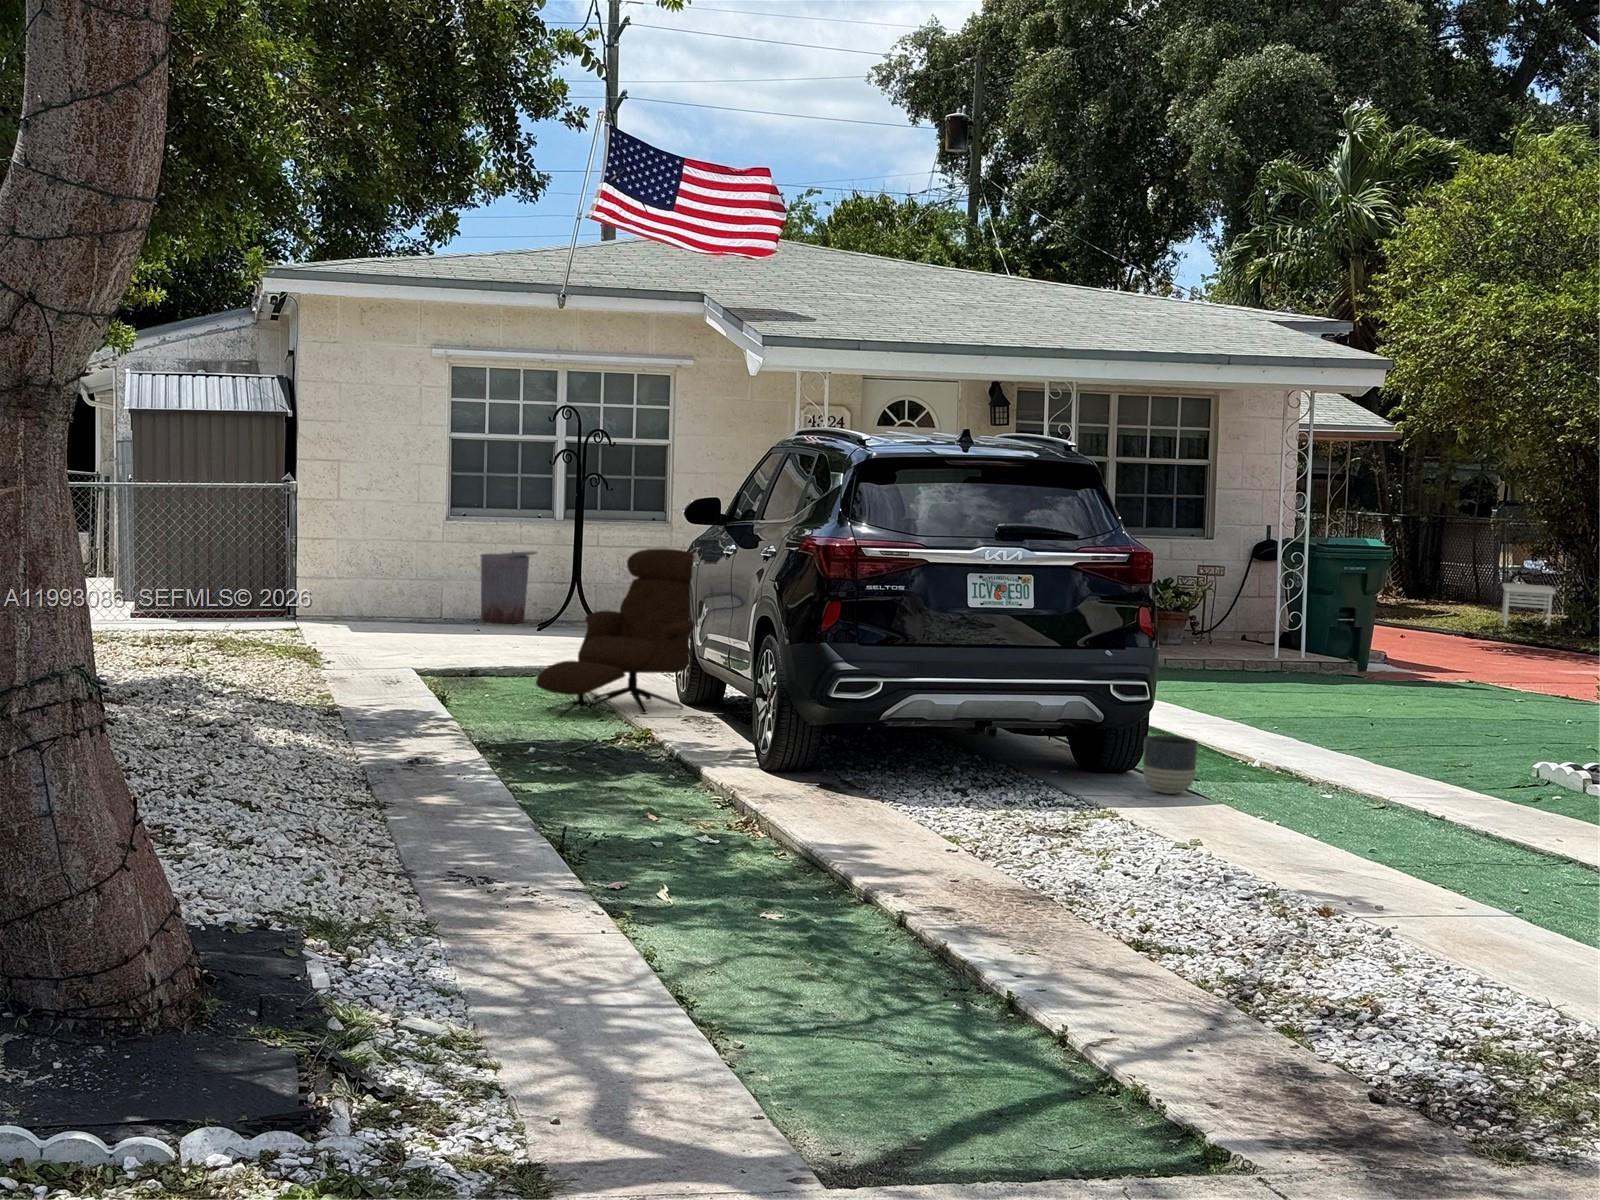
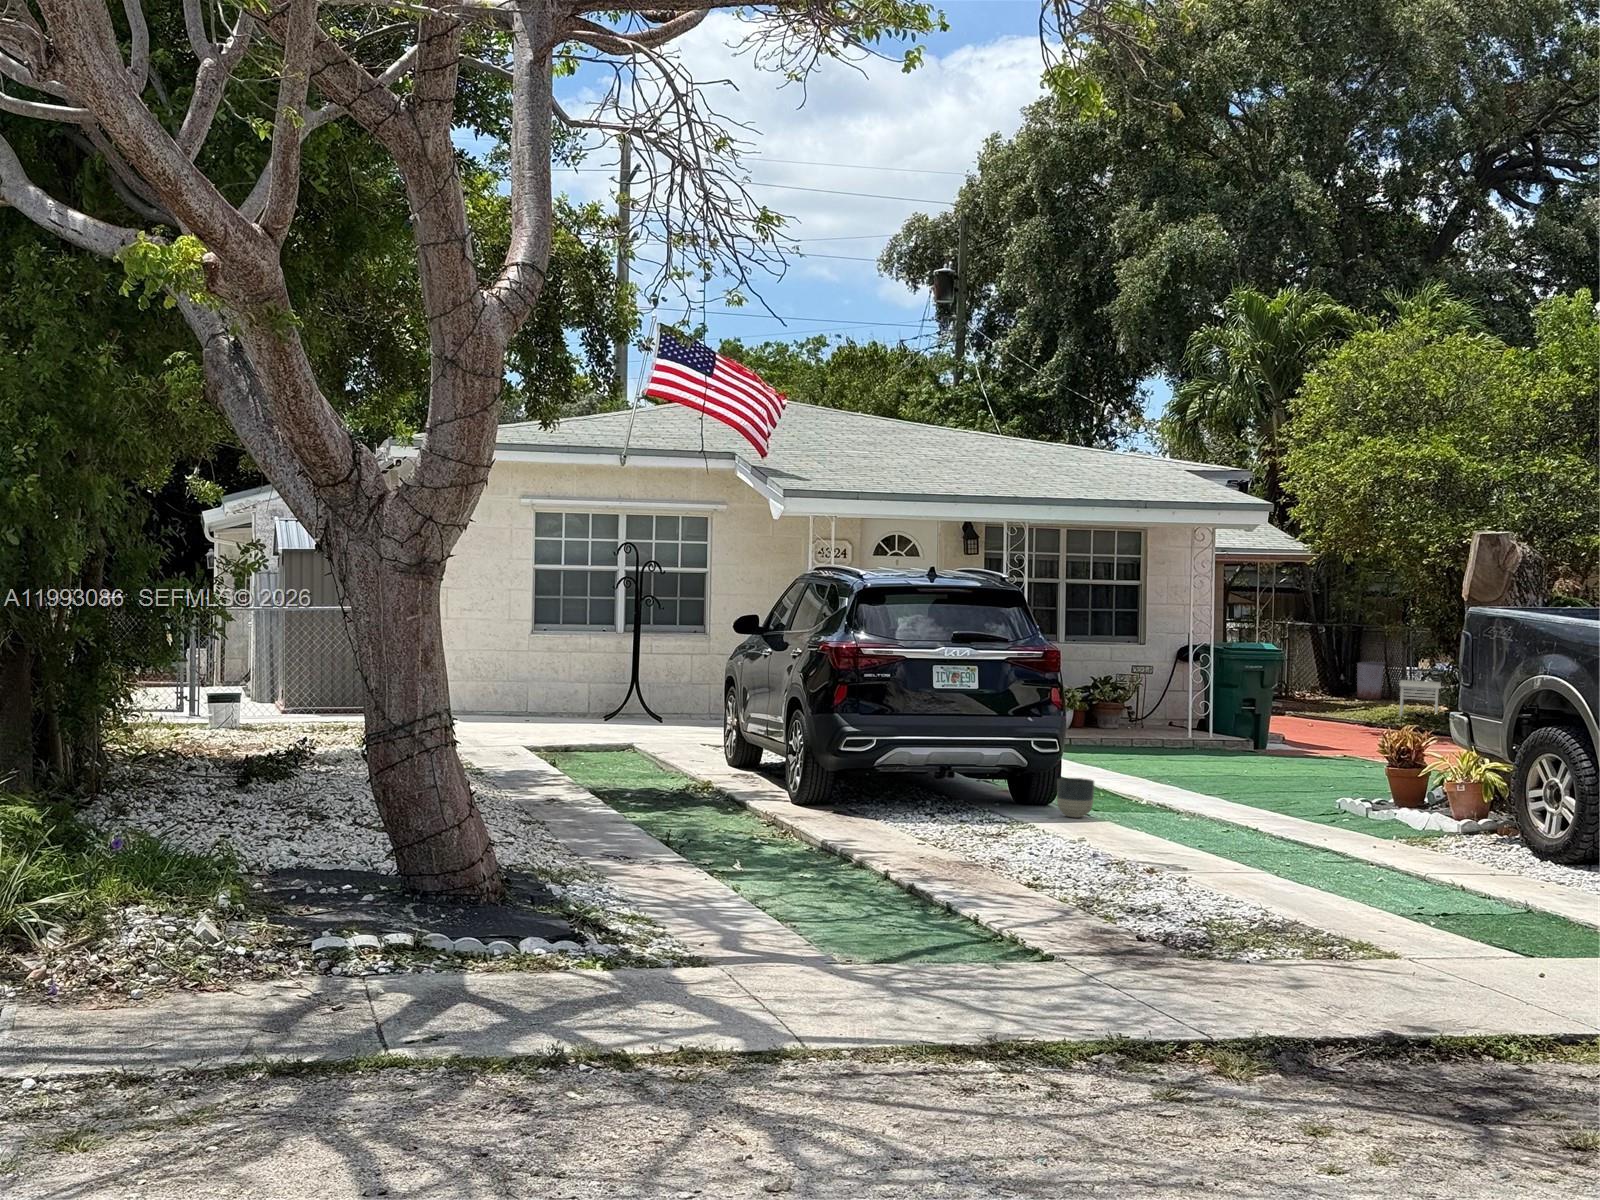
lounge chair: present [536,549,694,718] -> none [626,653,747,775]
trash can: present [481,551,537,624] -> present [1357,662,1384,699]

